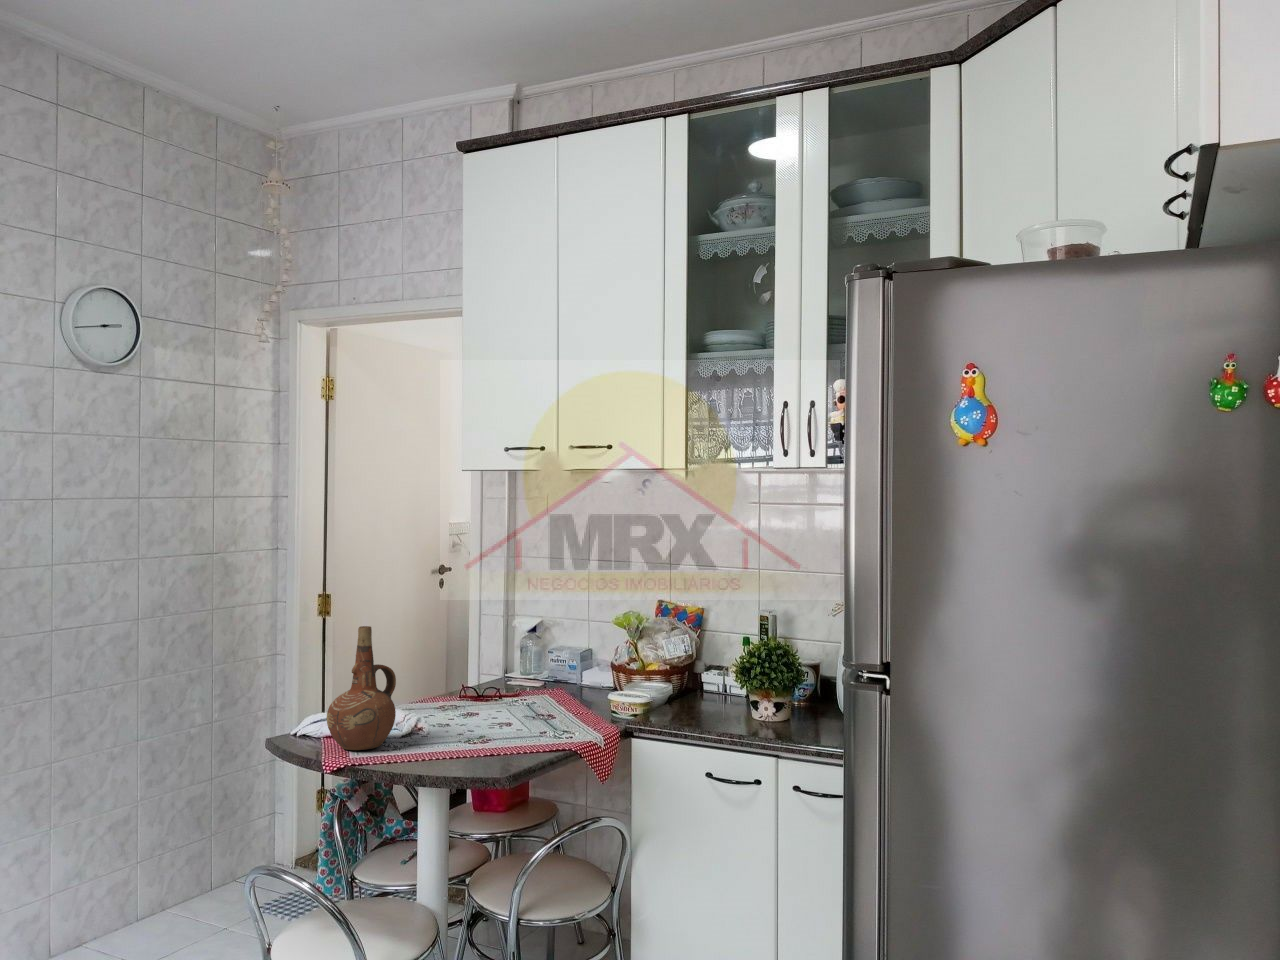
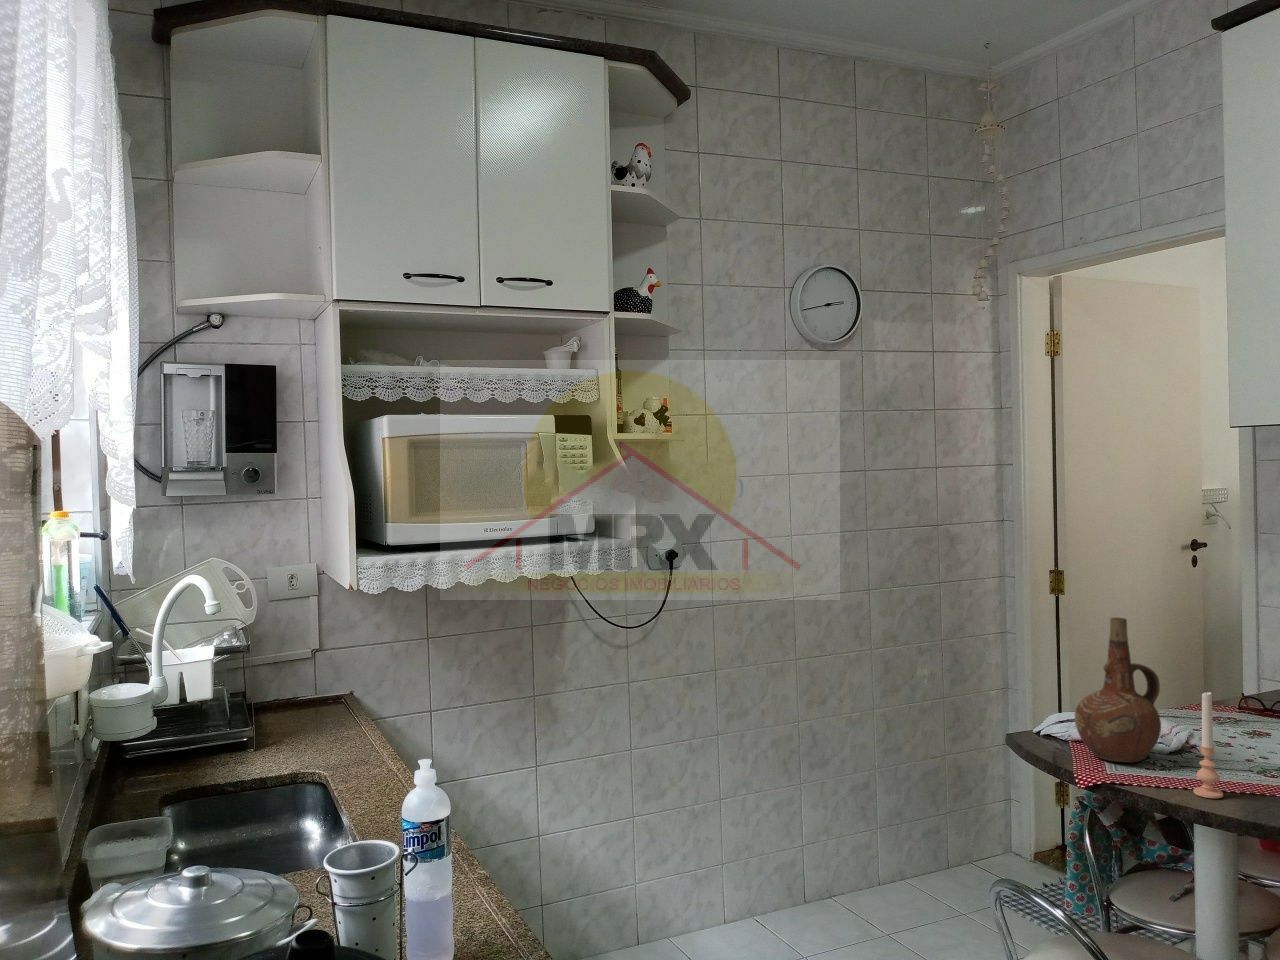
candle: none [416,679,437,766] -> present [1193,692,1223,798]

